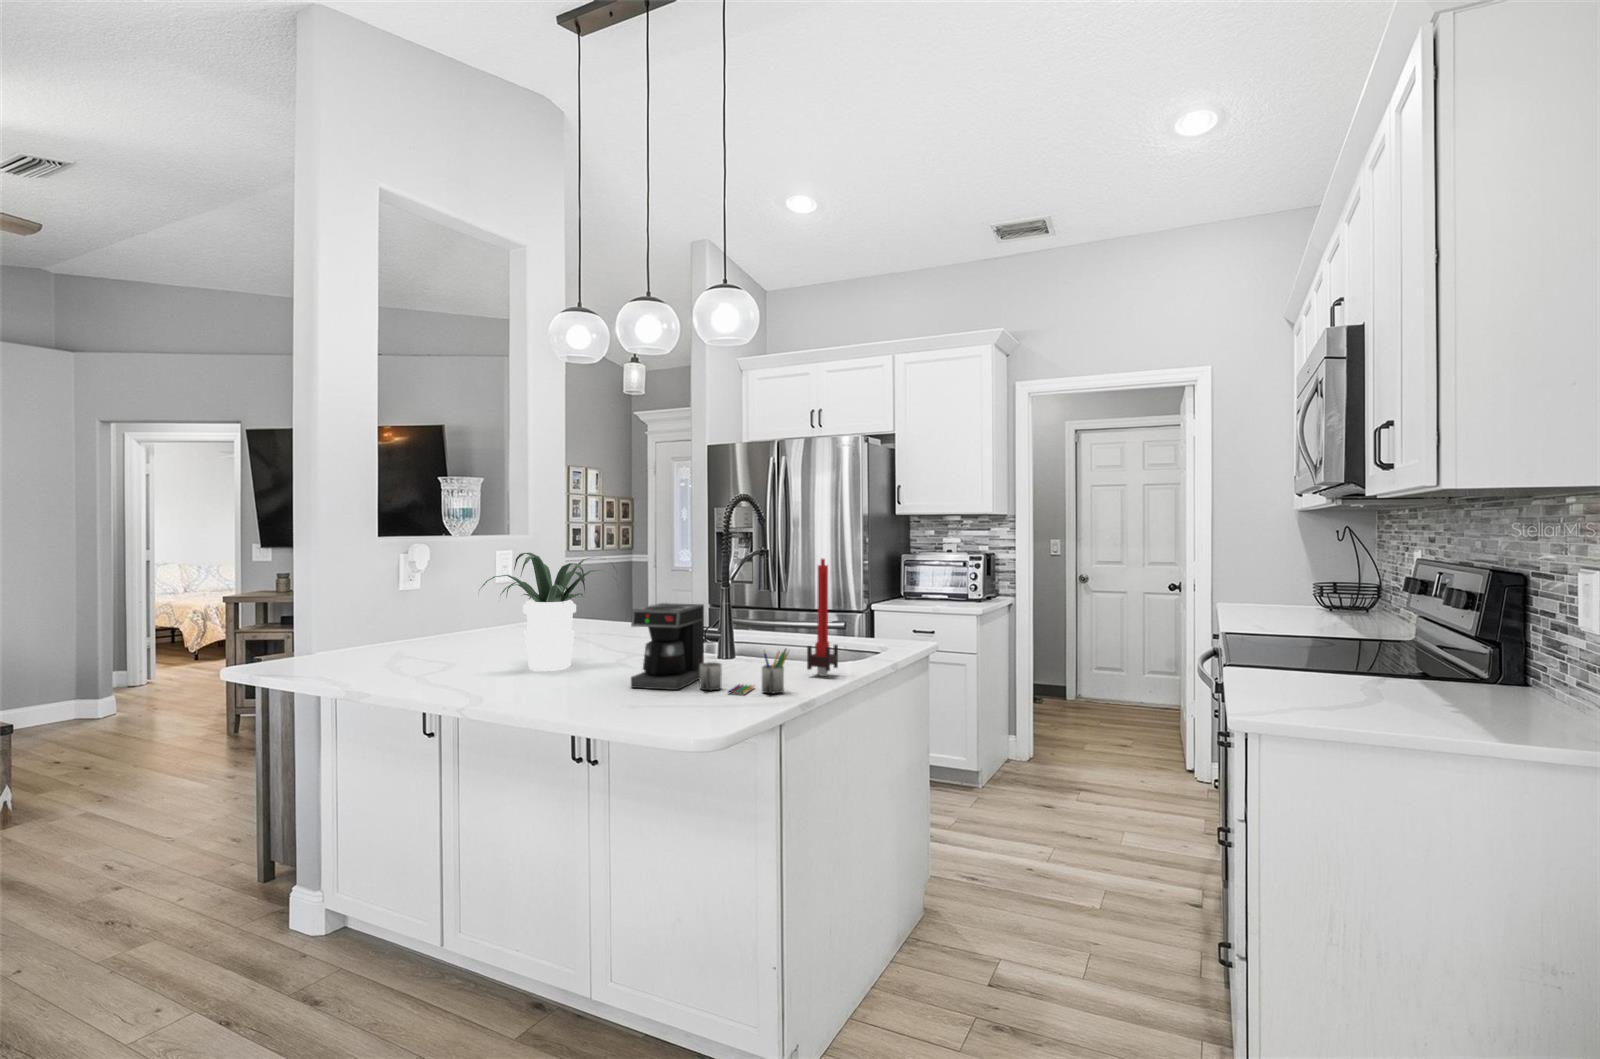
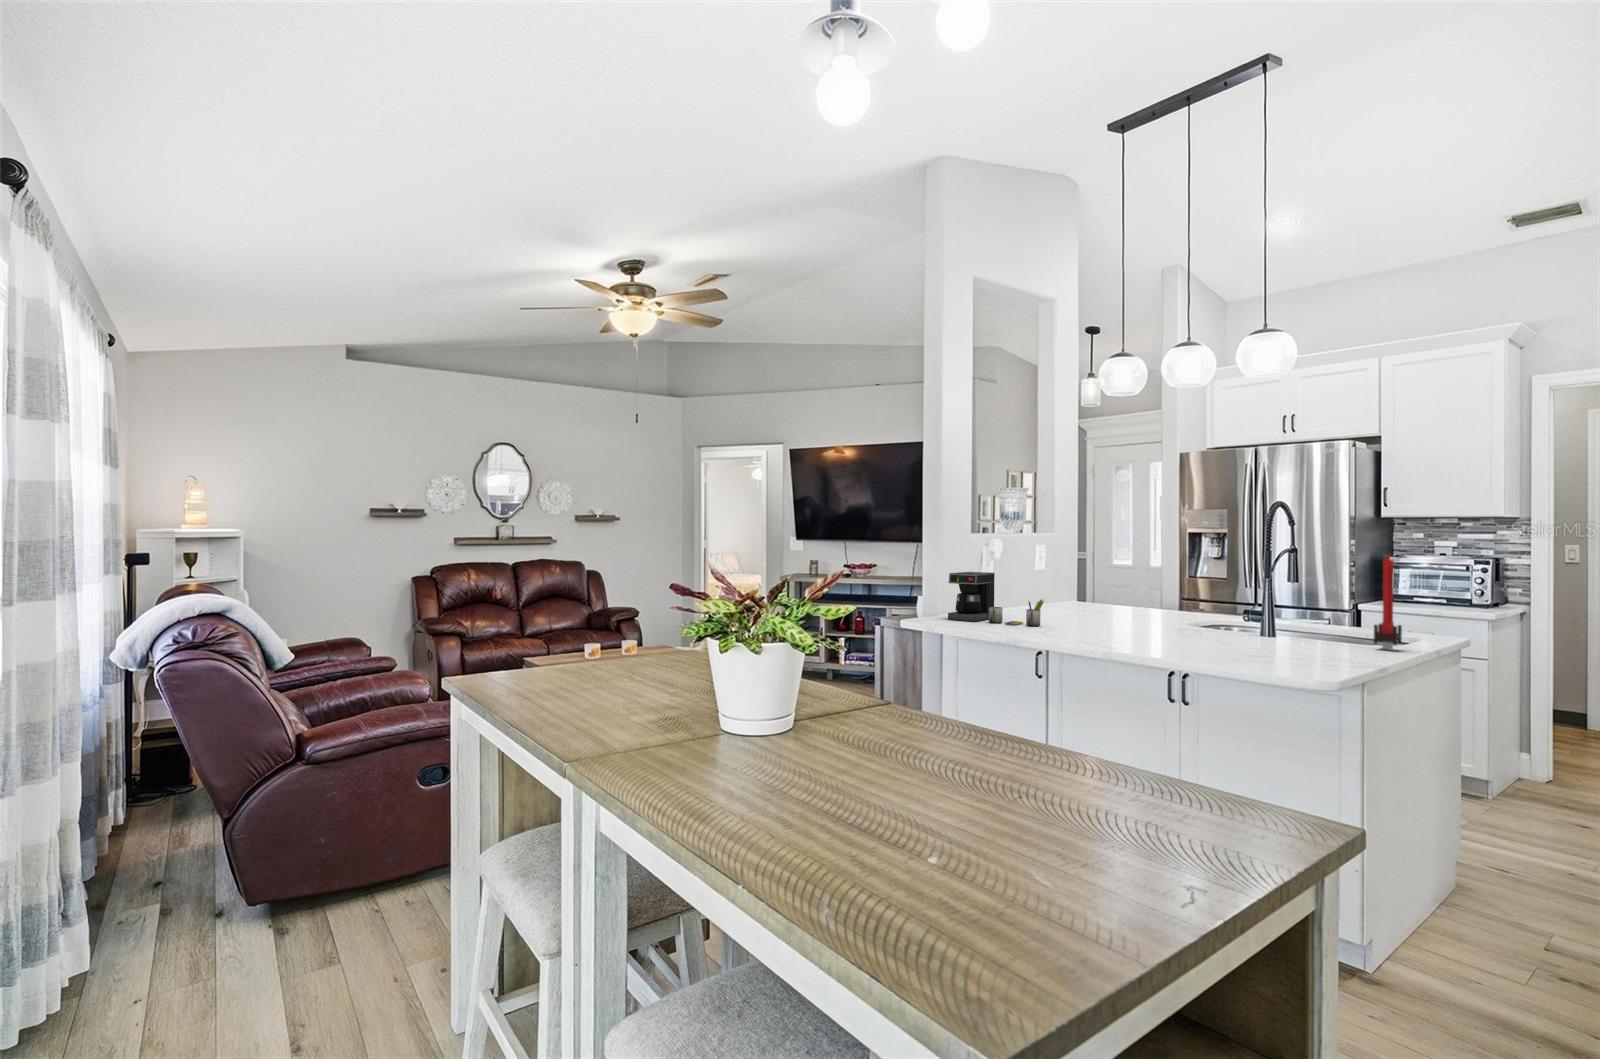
potted plant: present [481,553,615,670] -> none [1093,546,1195,633]
coffee maker: present [631,603,788,694] -> present [948,572,1044,626]

